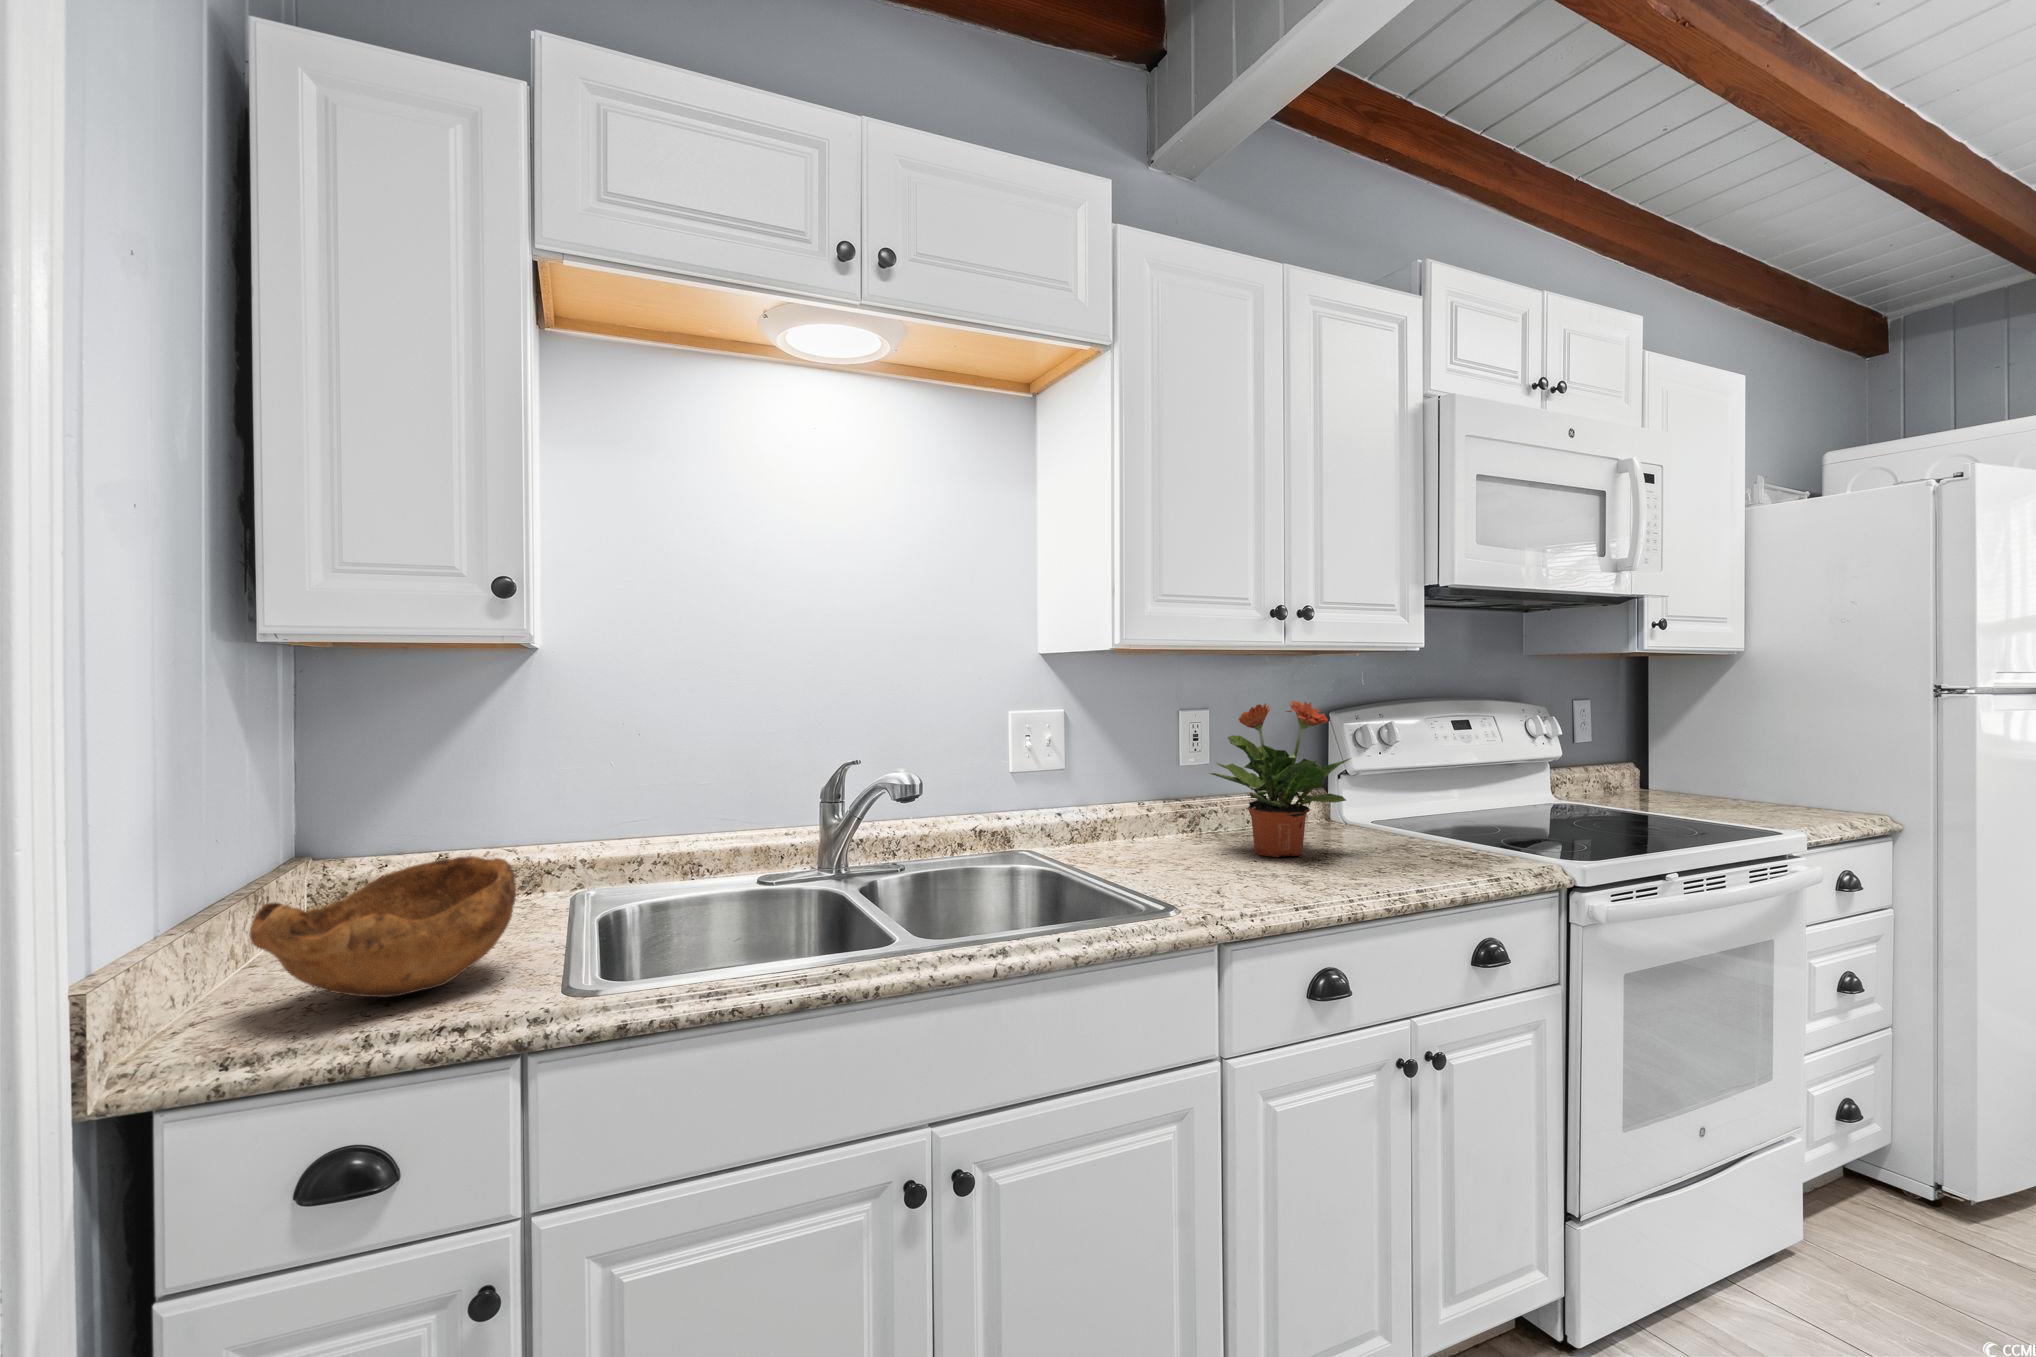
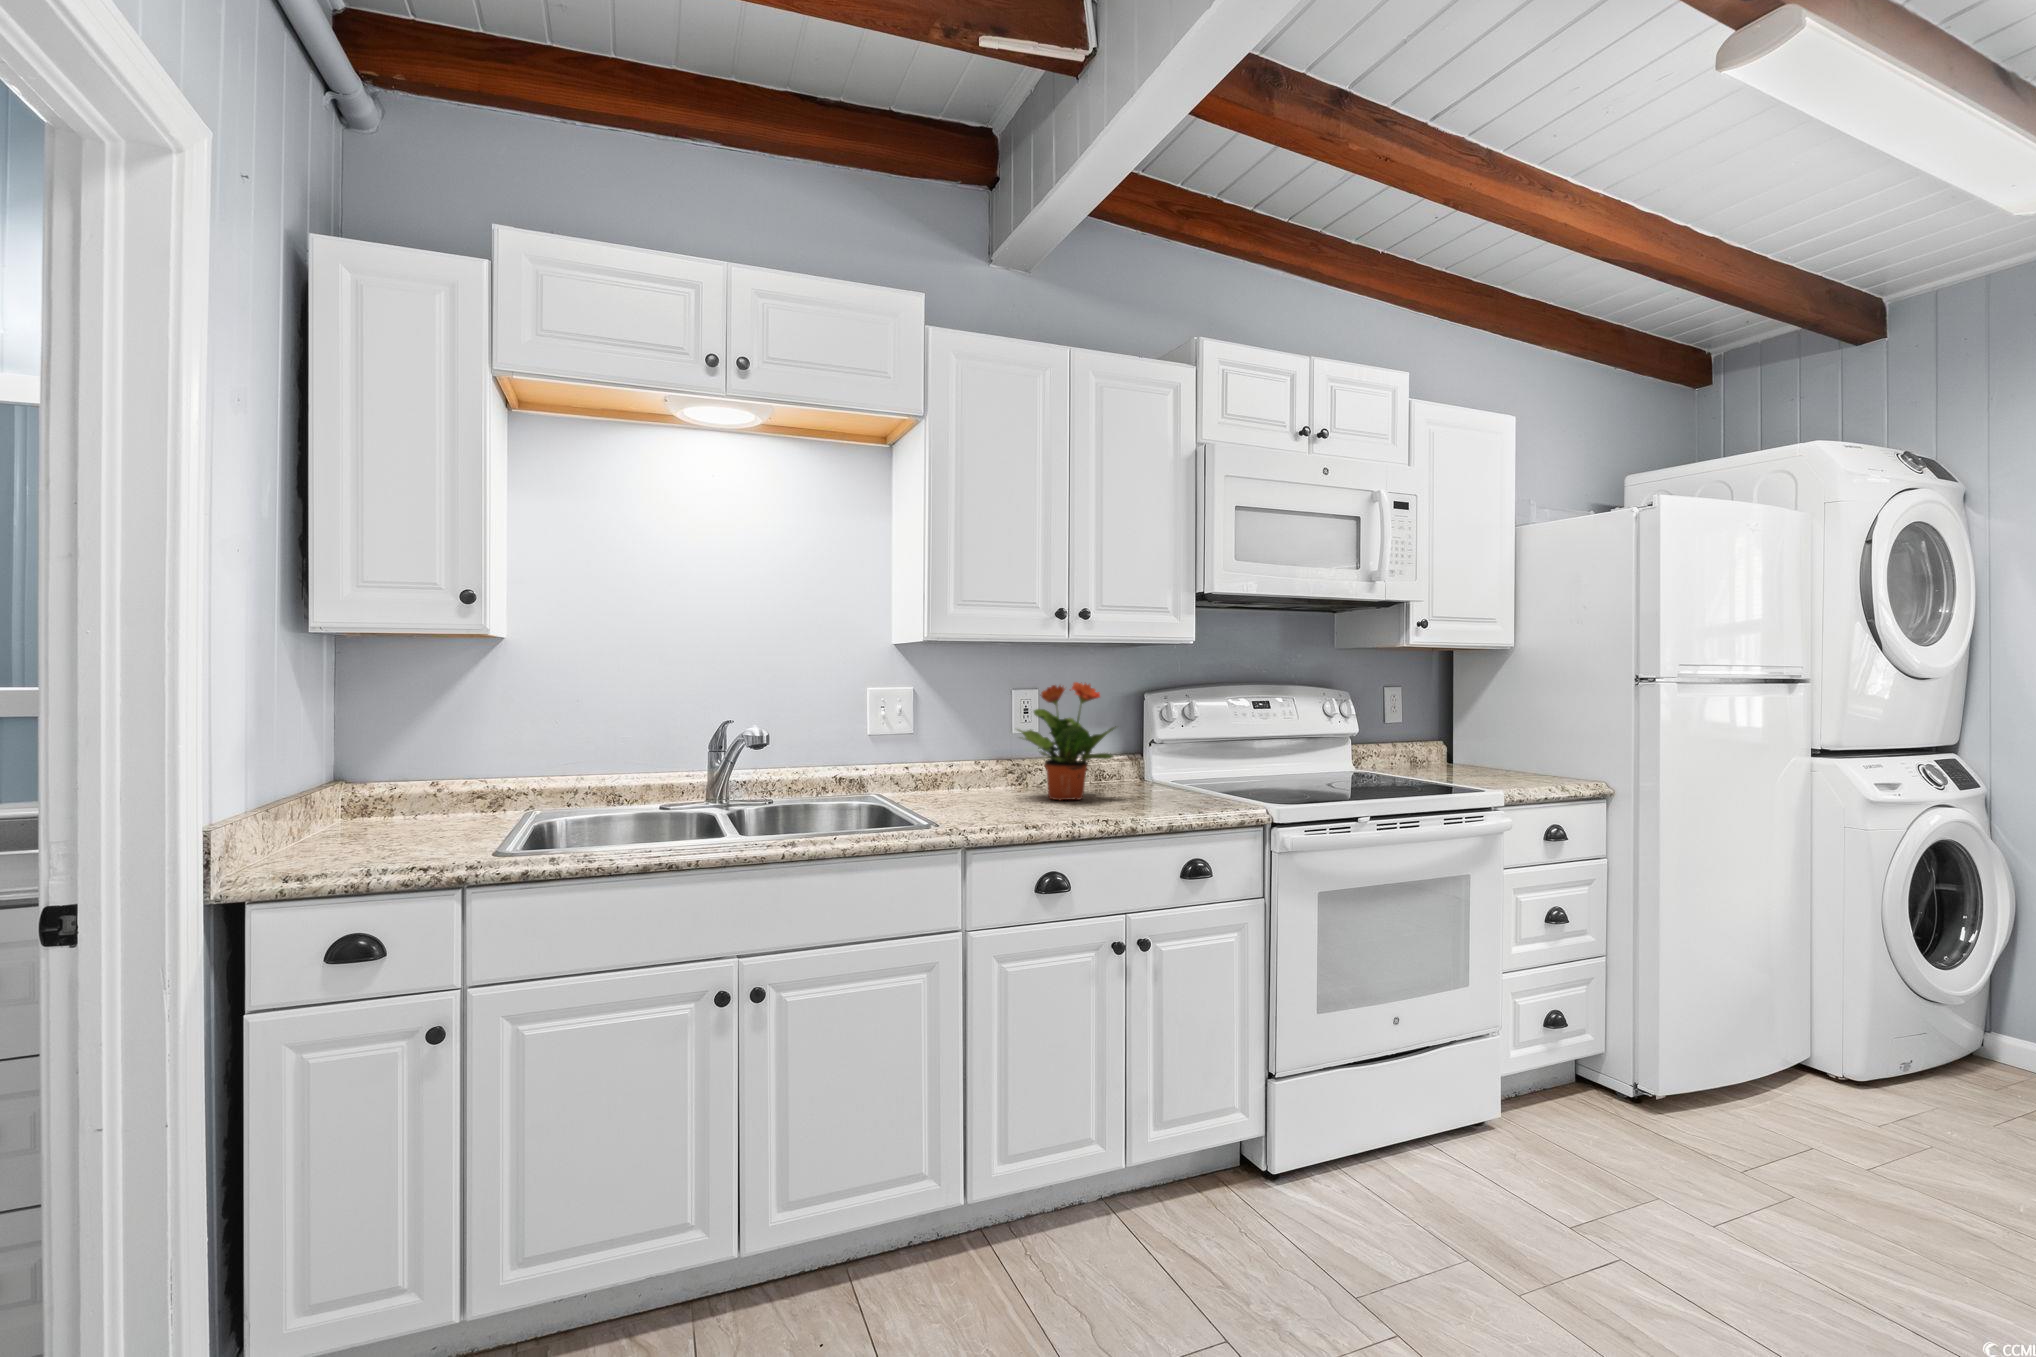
wooden bowl: present [250,856,516,997] -> none [300,774,469,856]

